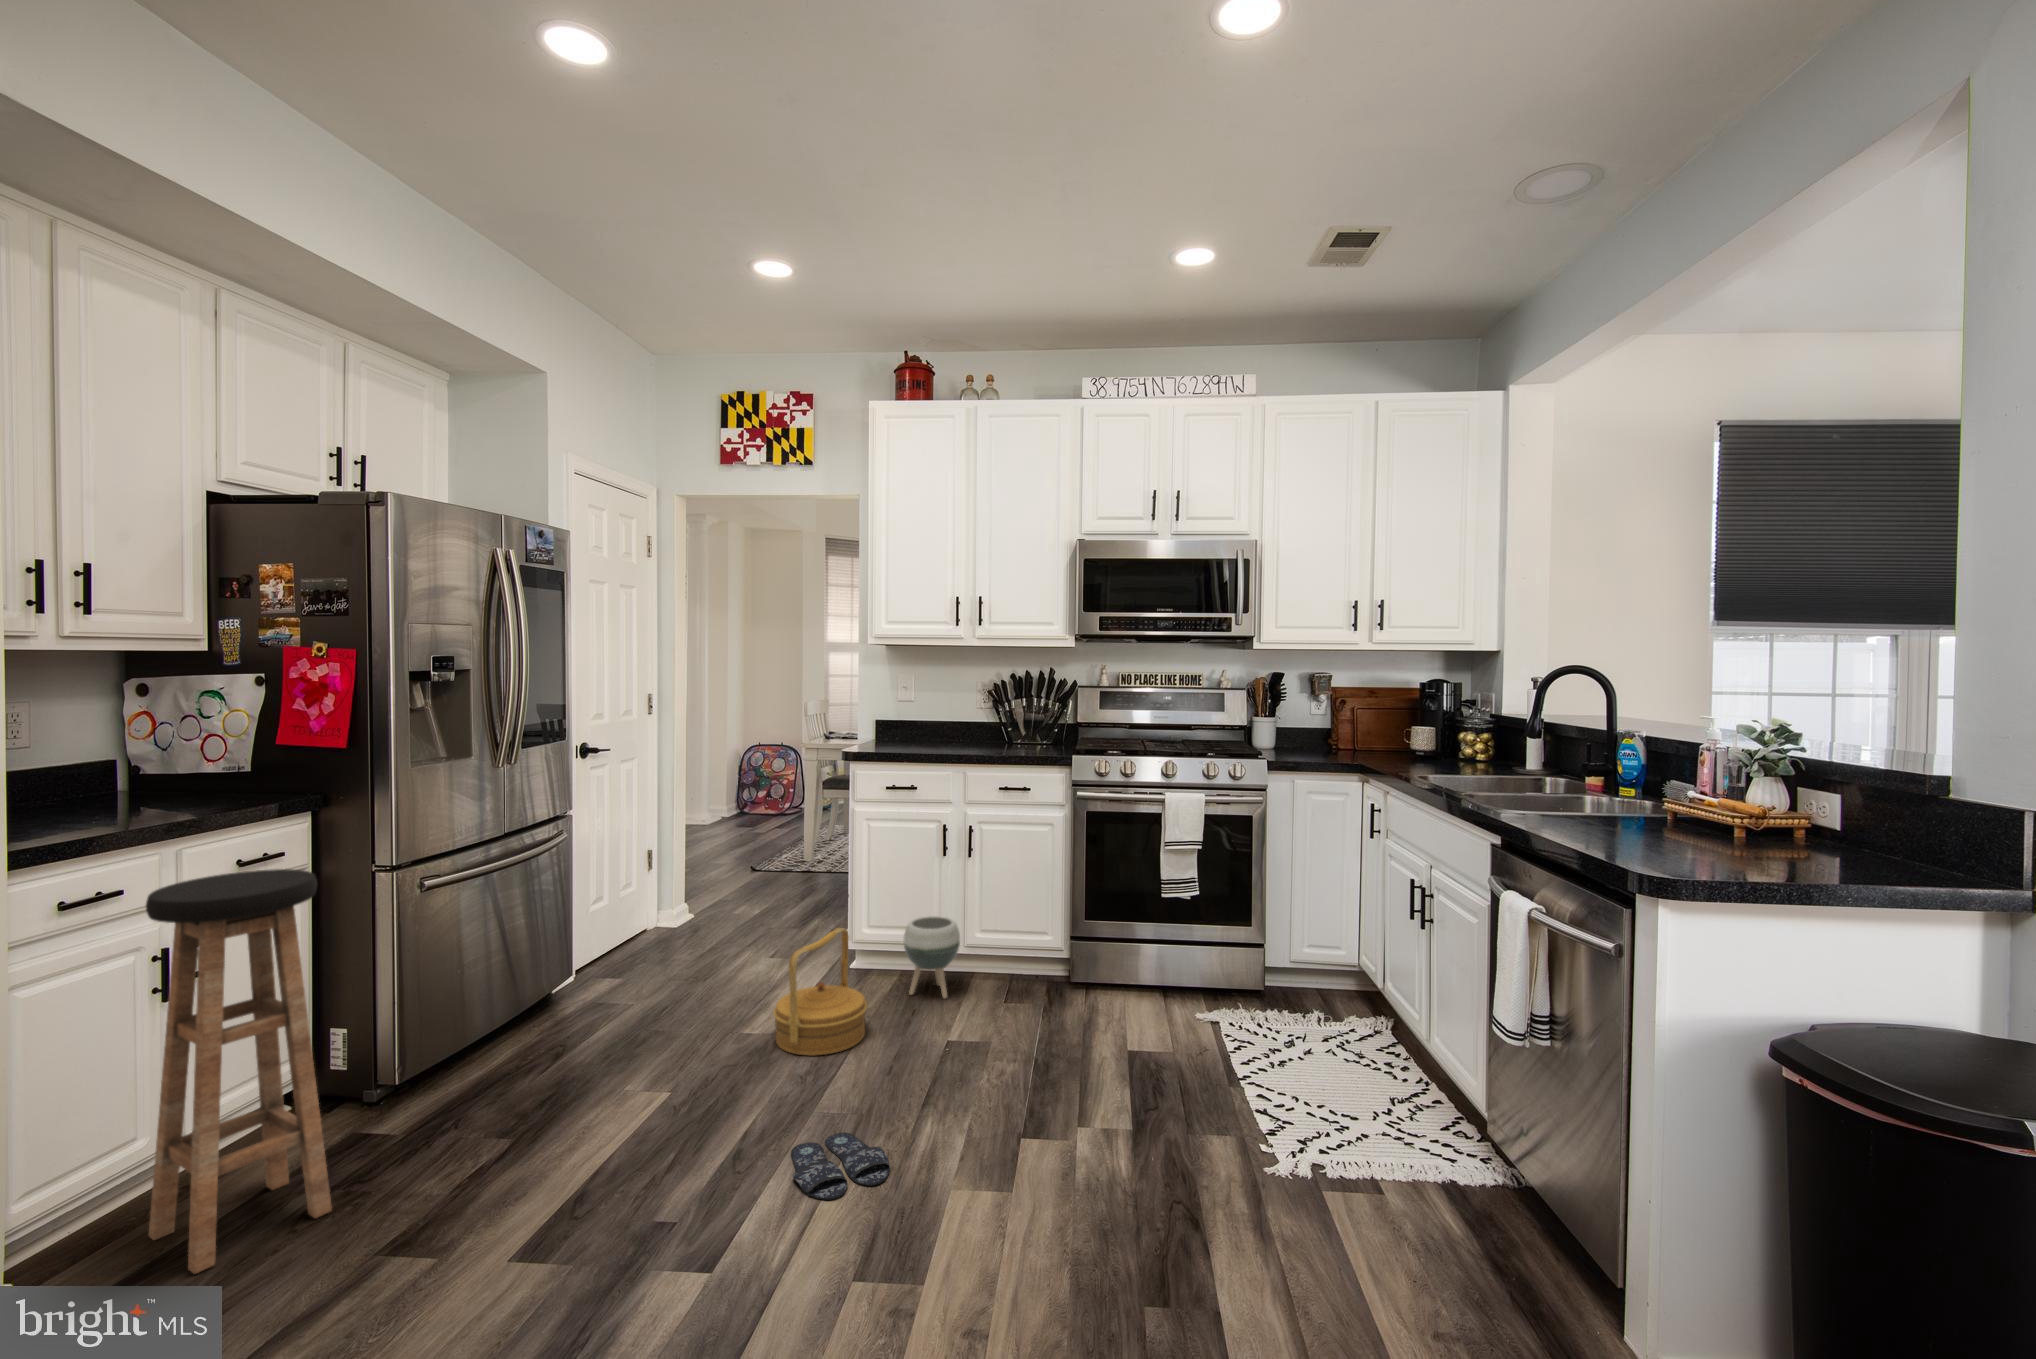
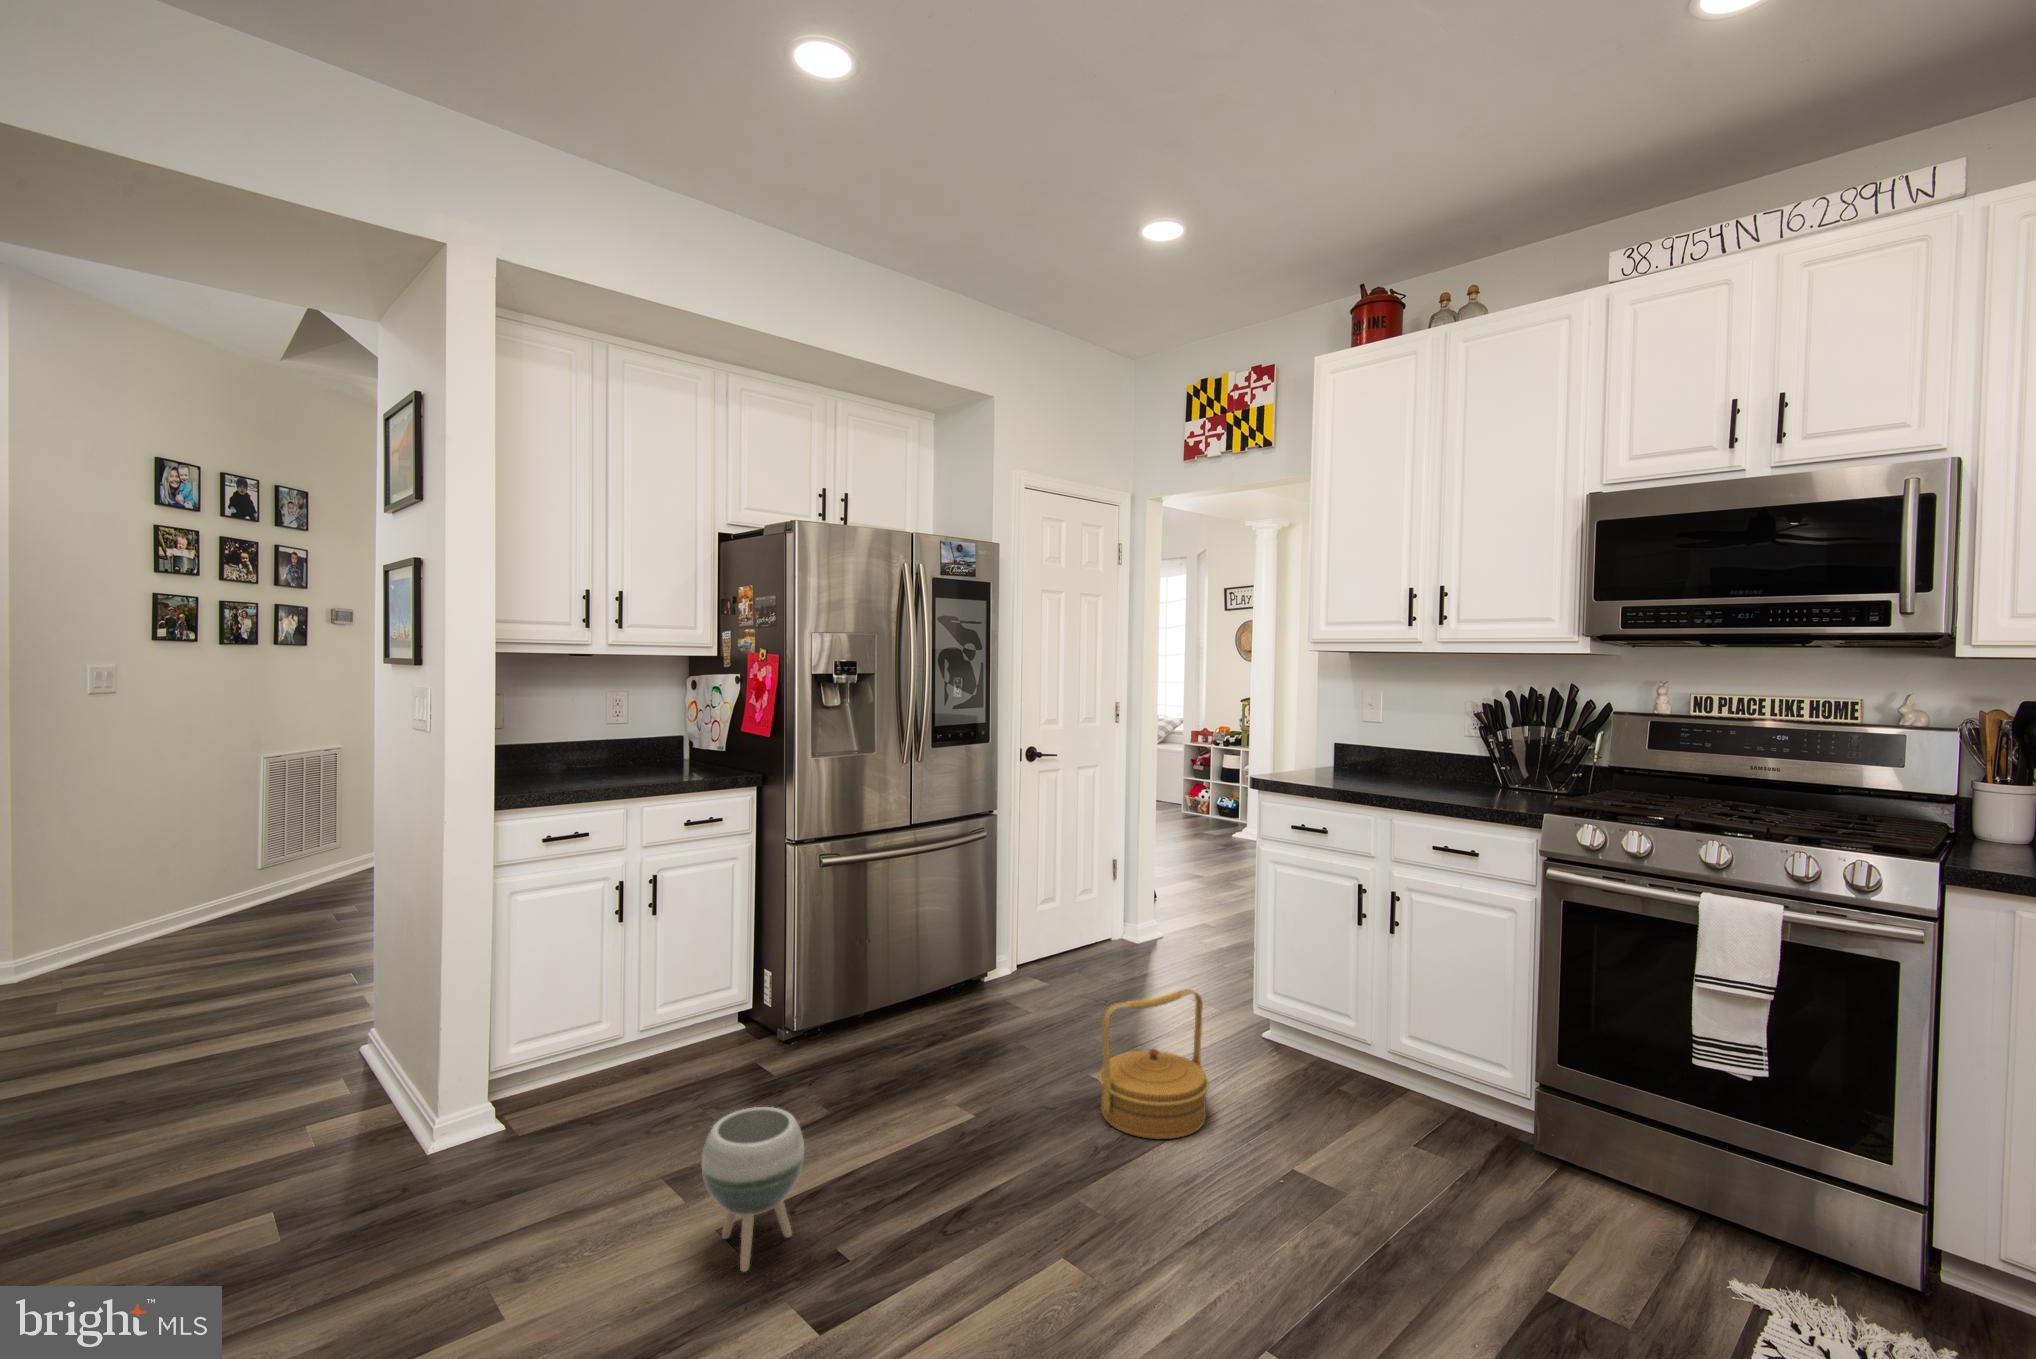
bar stool: present [146,869,332,1274] -> none [574,828,685,1138]
planter: present [903,916,960,998] -> present [702,1107,804,1272]
slippers: present [791,1132,890,1200] -> none [973,1230,1089,1321]

